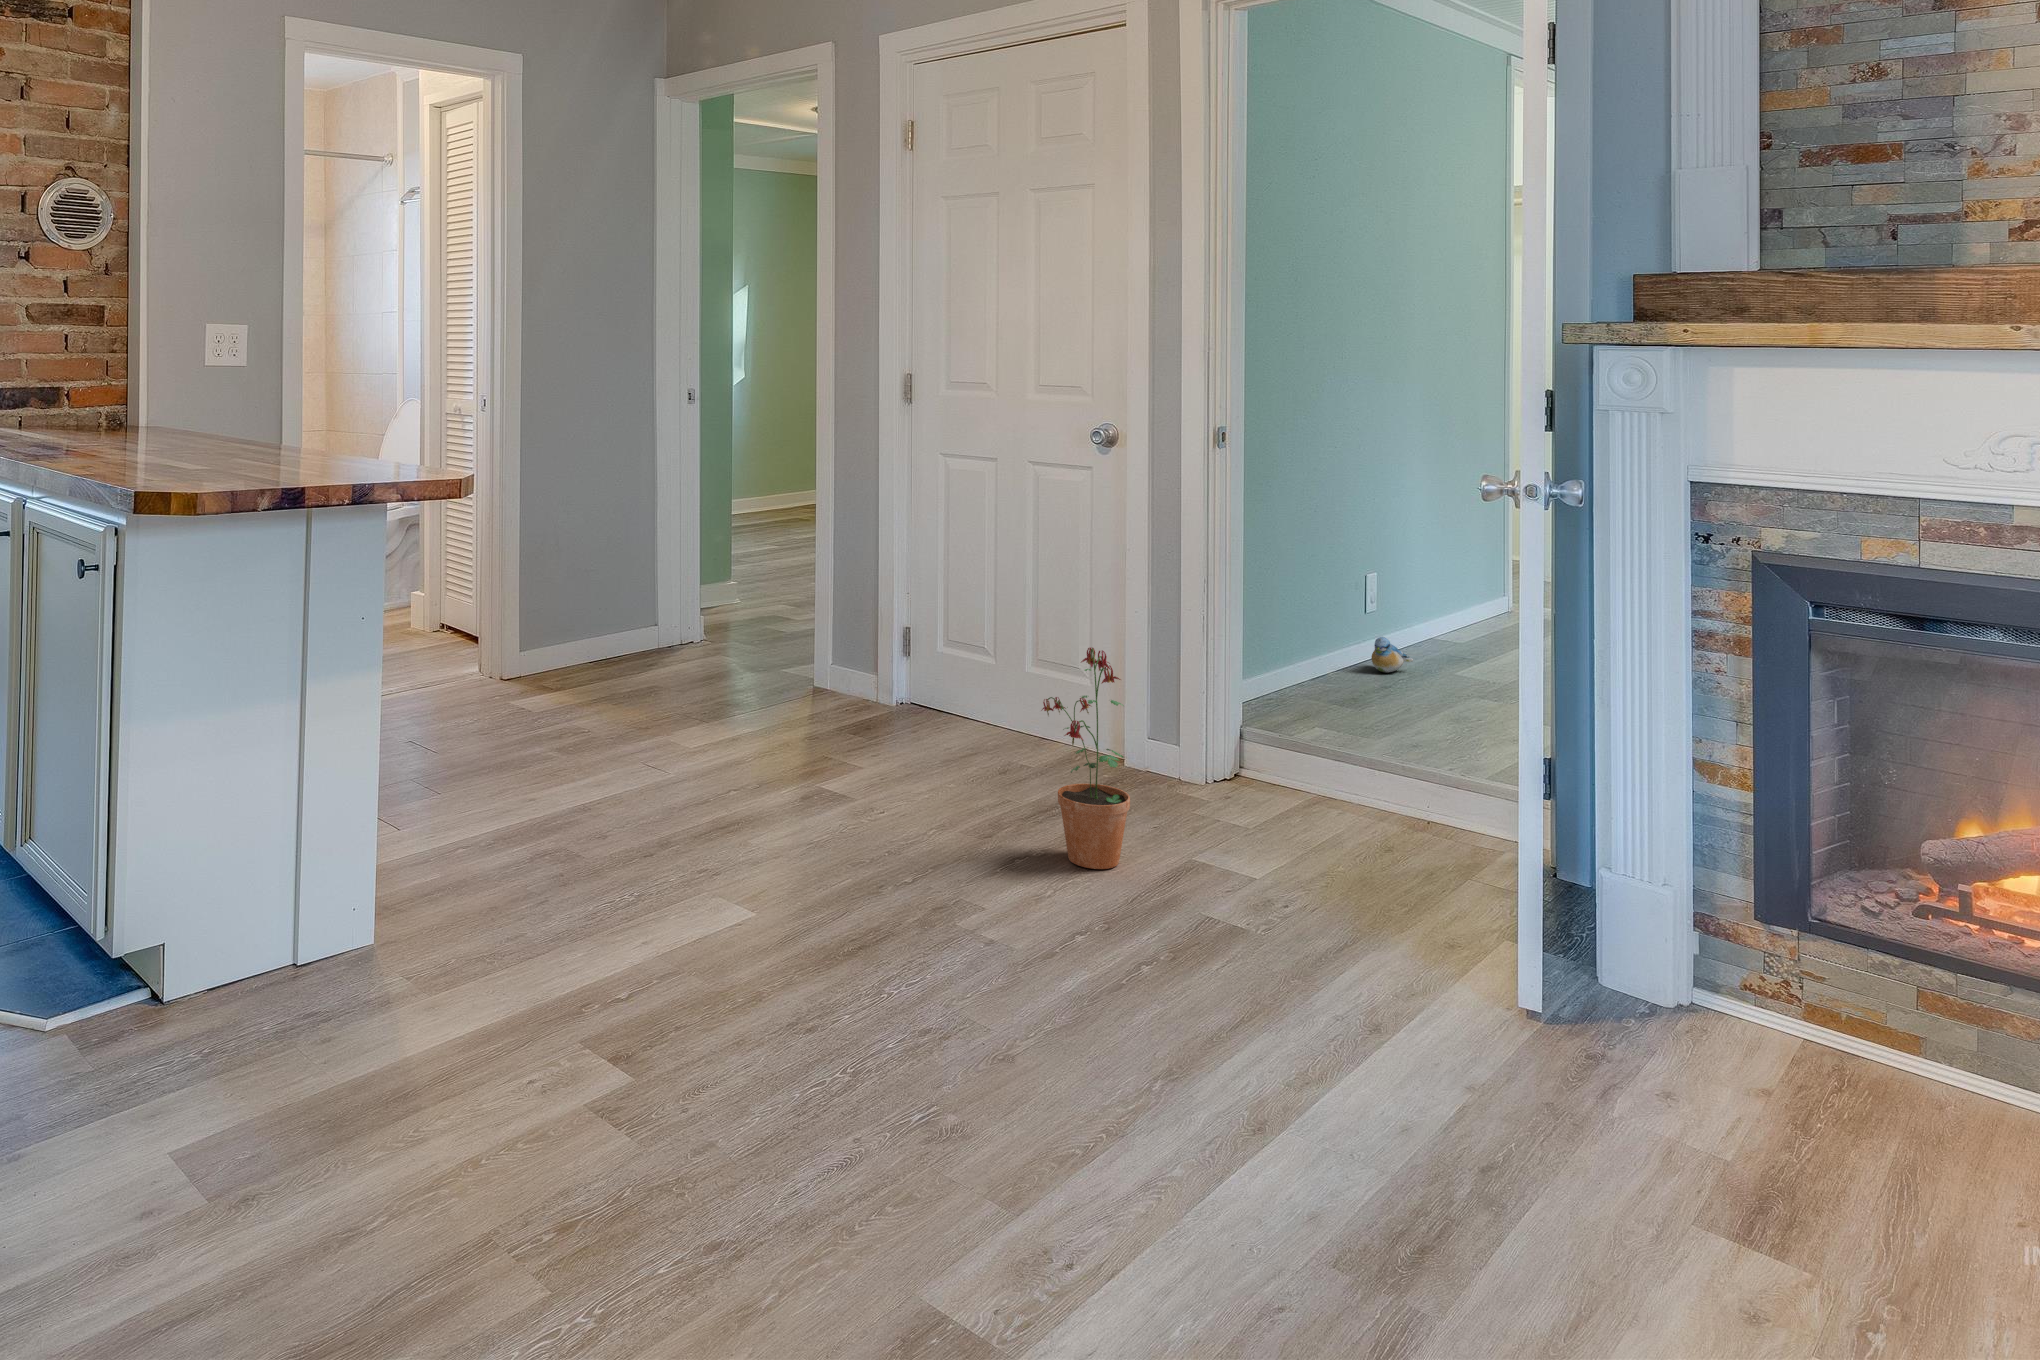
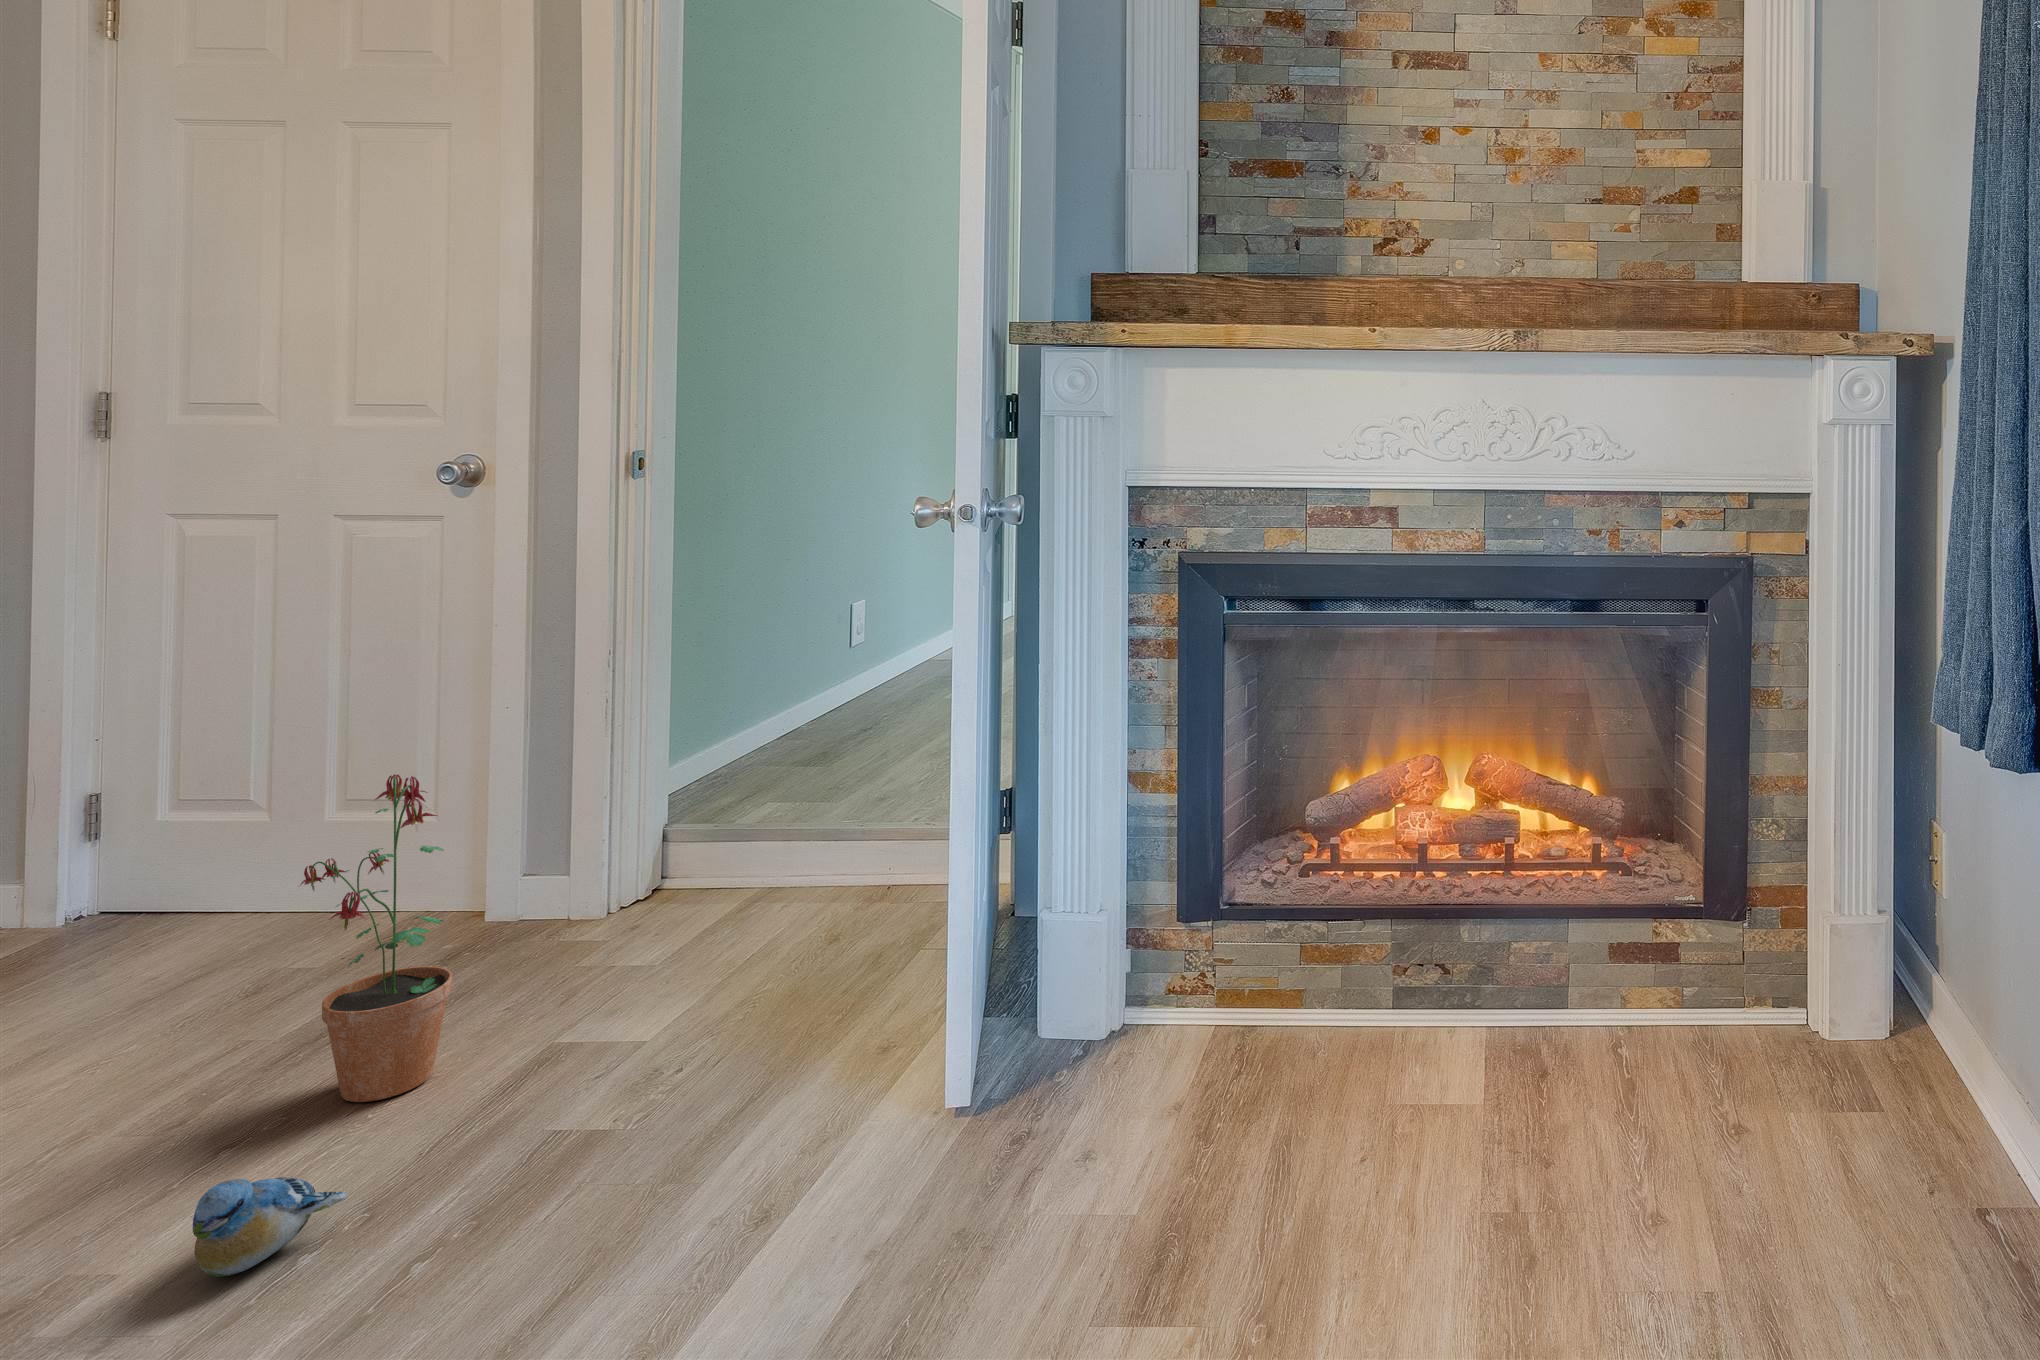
plush toy: present [1371,637,1413,672] -> present [193,1177,347,1277]

